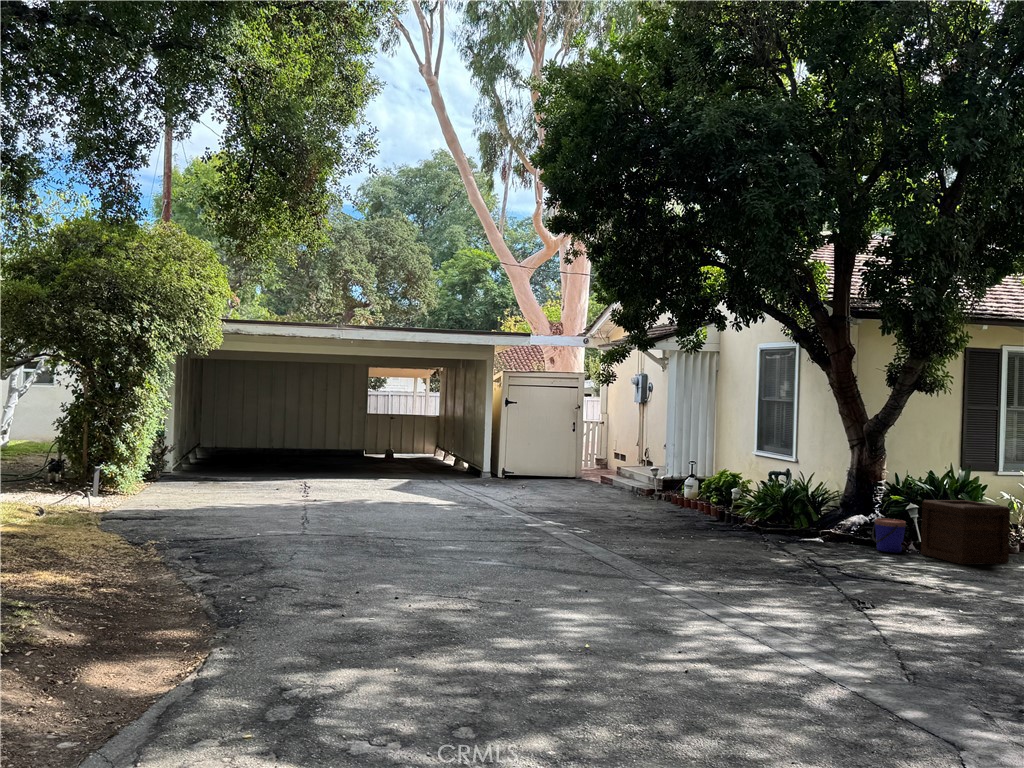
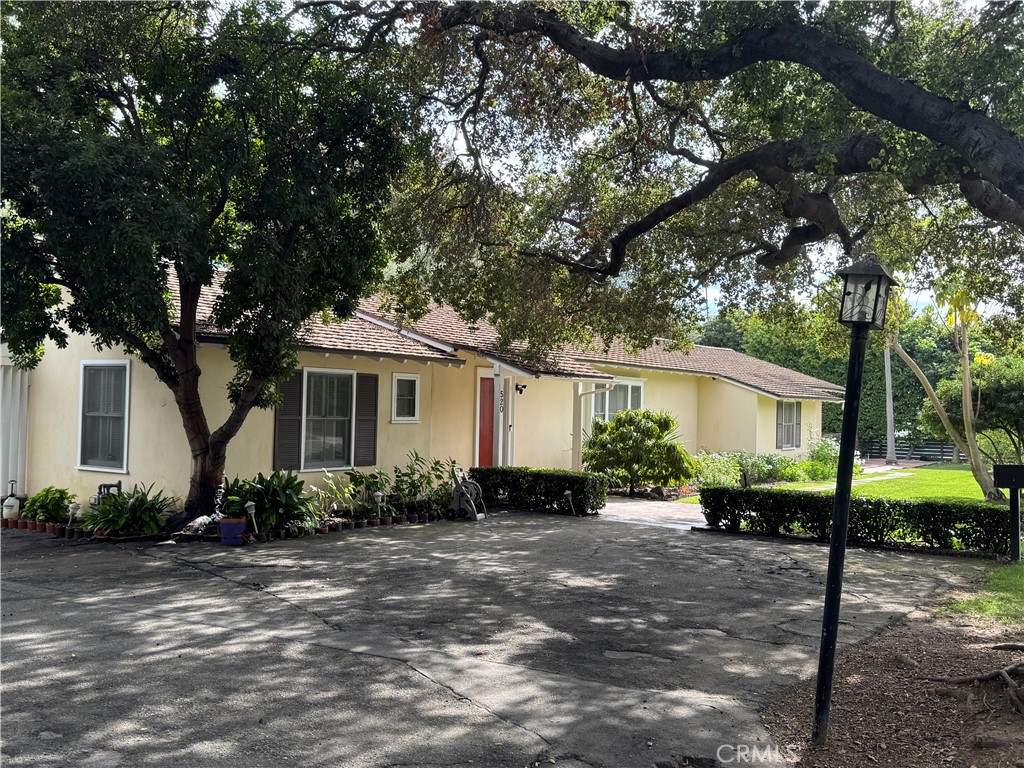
wooden crate: present [921,500,1011,565] -> none [259,495,326,547]

